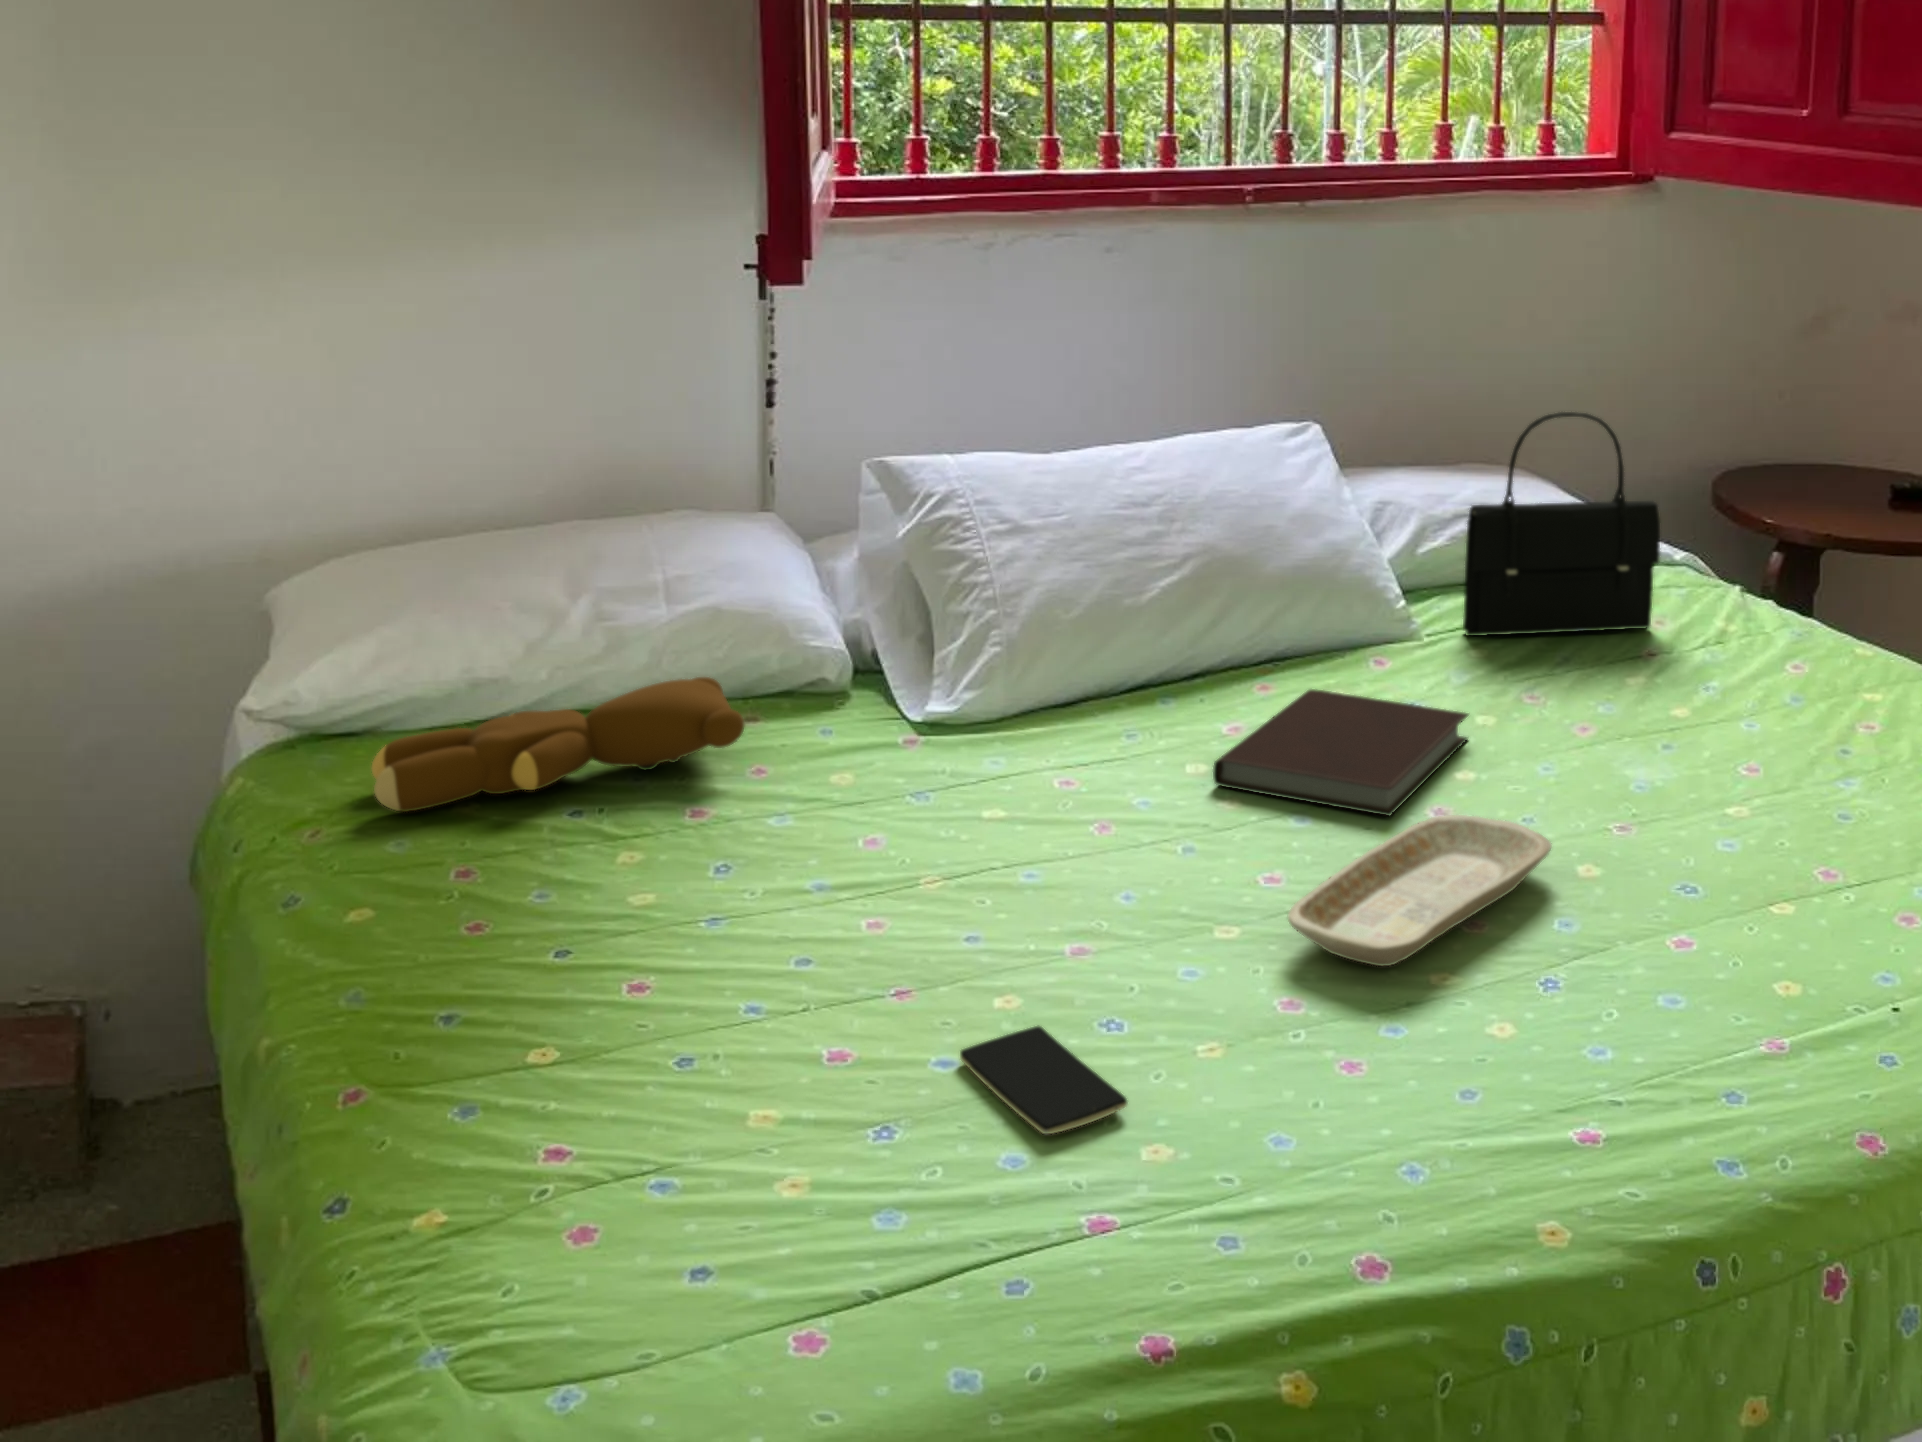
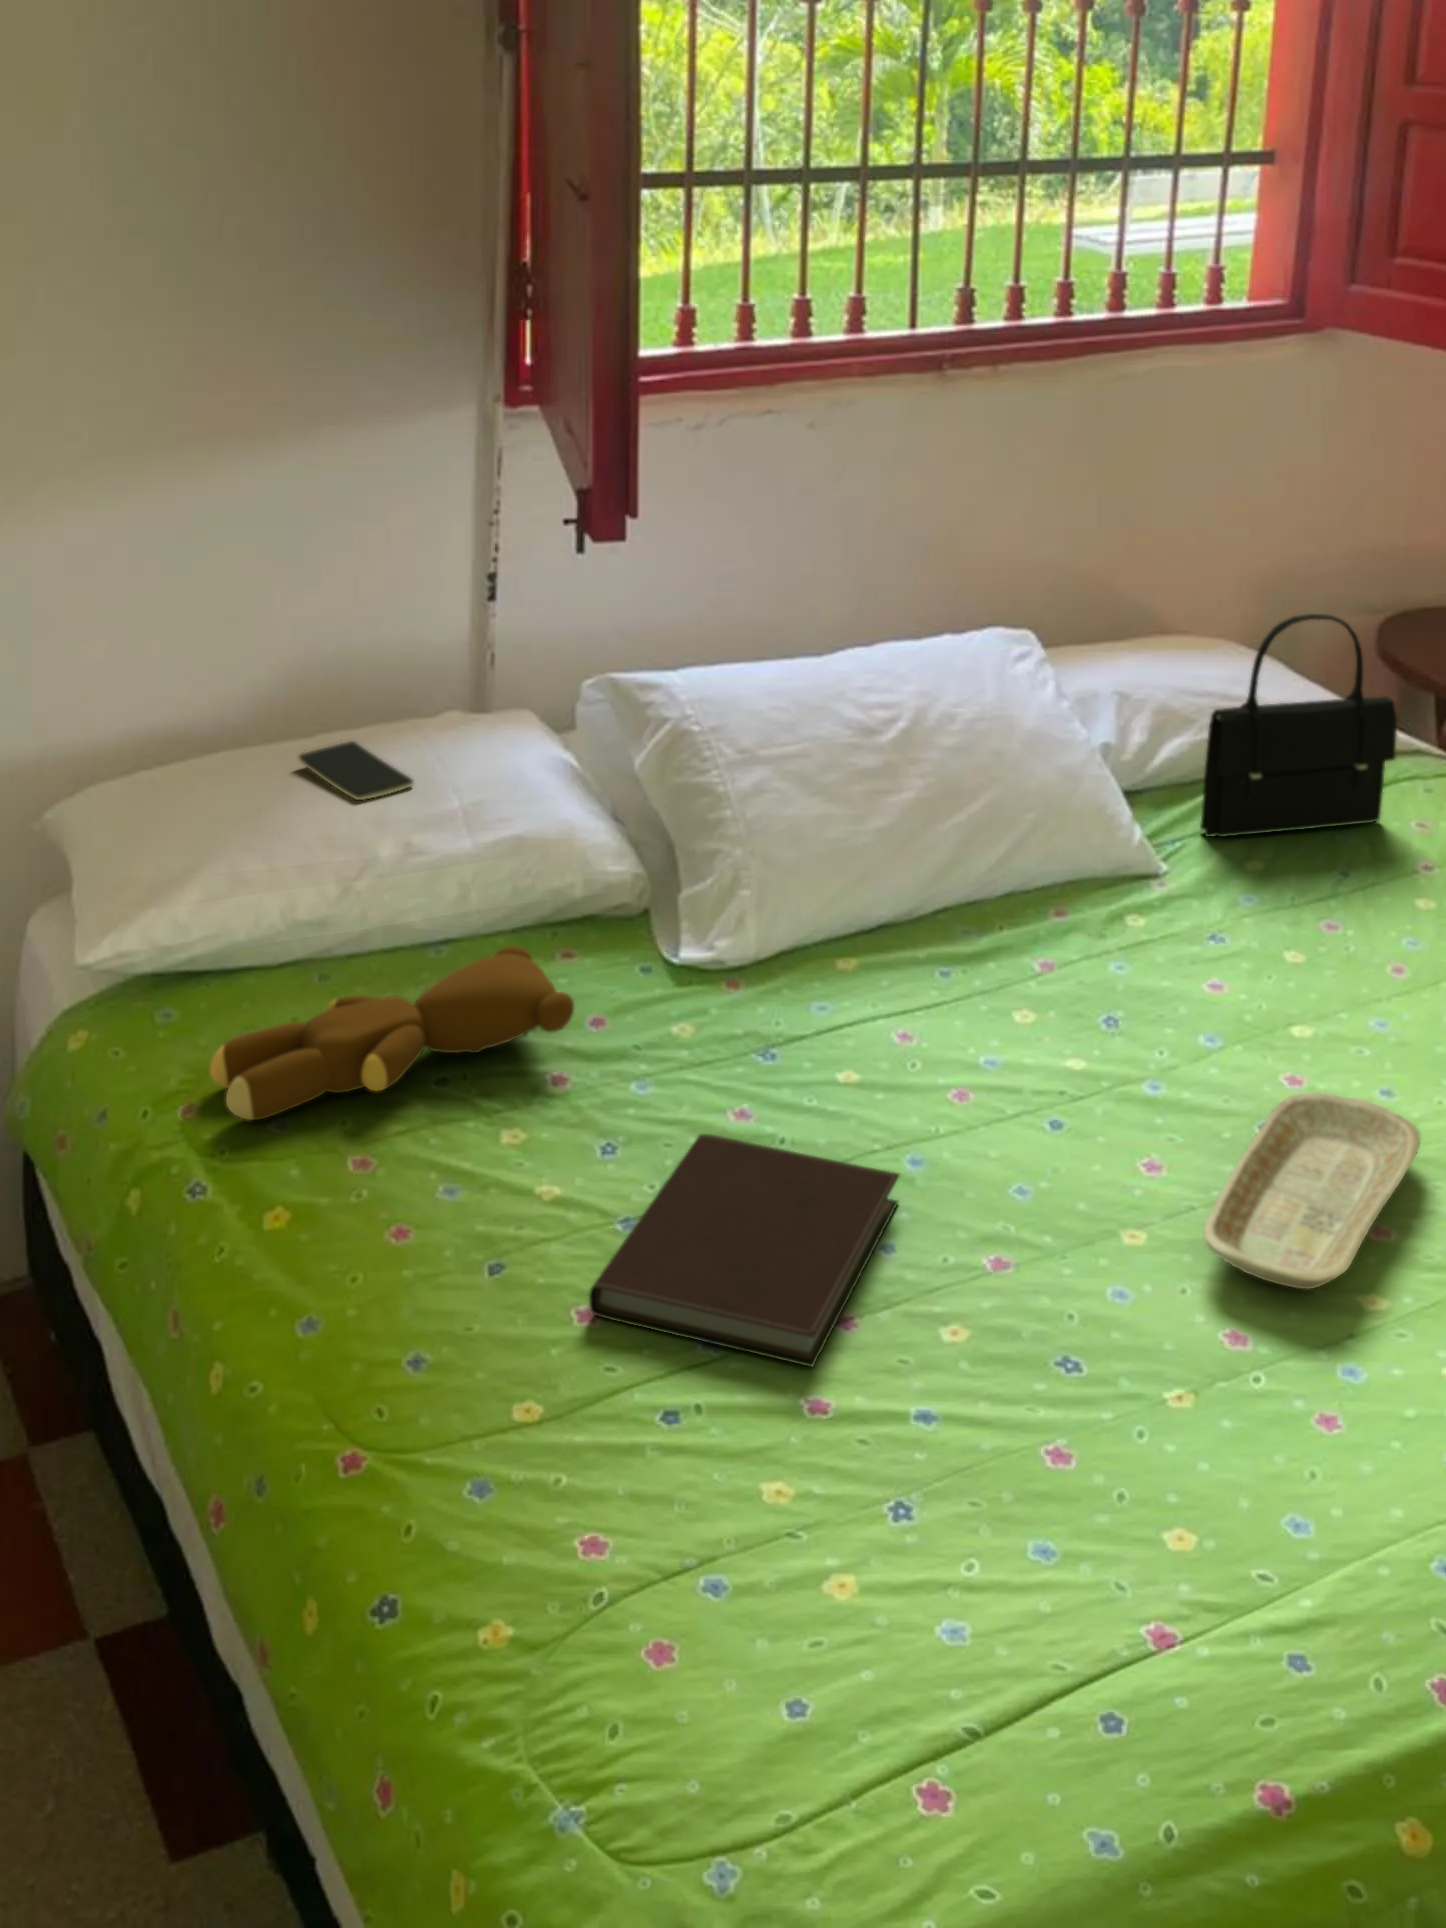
notebook: present [1213,689,1468,816] -> present [589,1134,899,1367]
smartphone: present [960,1026,1127,1134] -> present [299,741,413,800]

